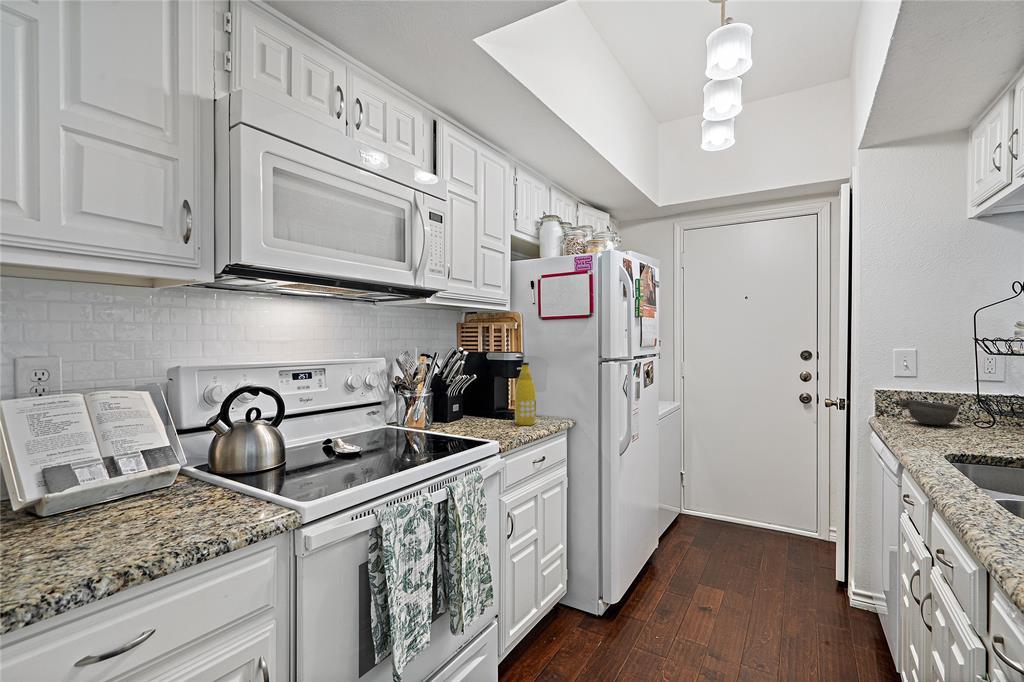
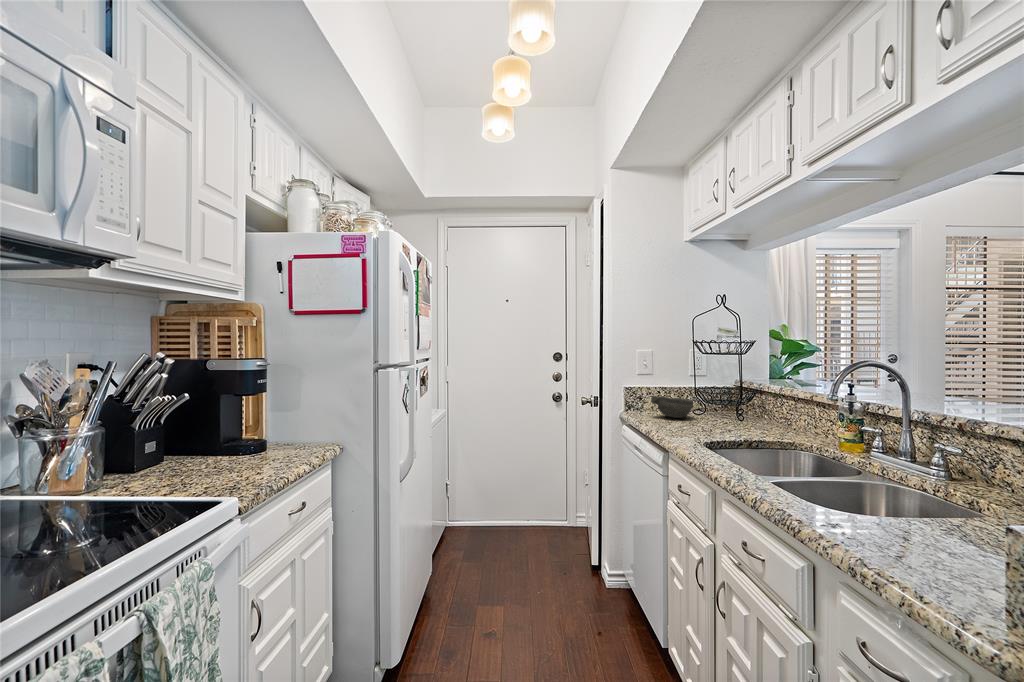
bottle: present [515,362,536,425] -> none [255,373,288,462]

